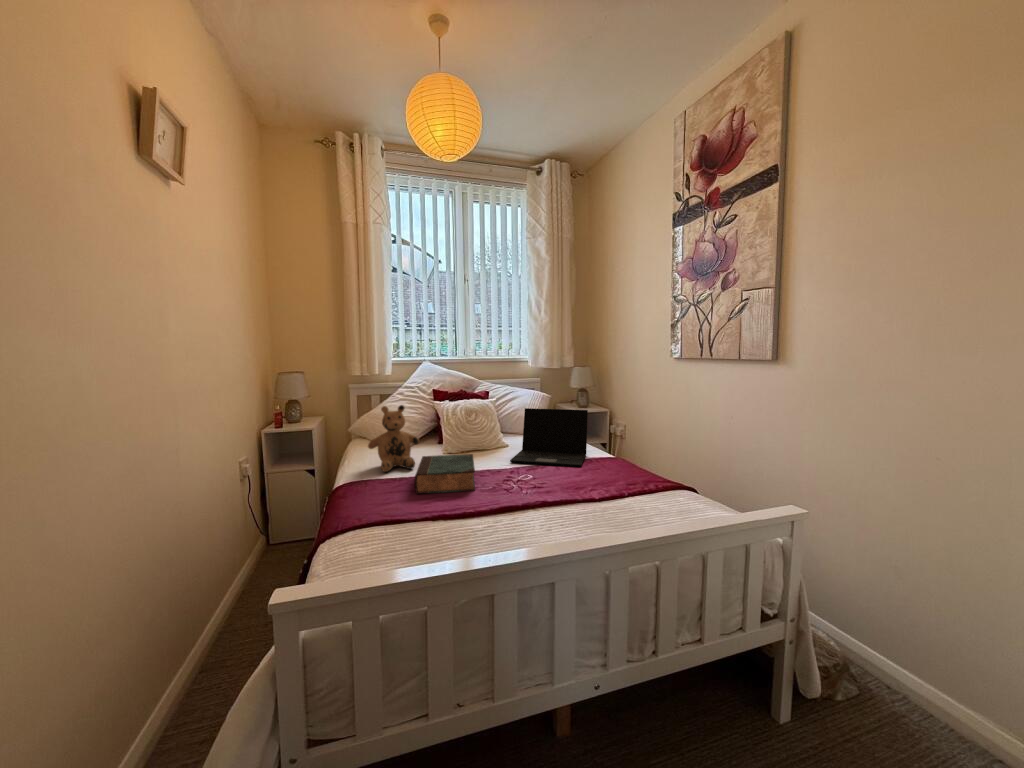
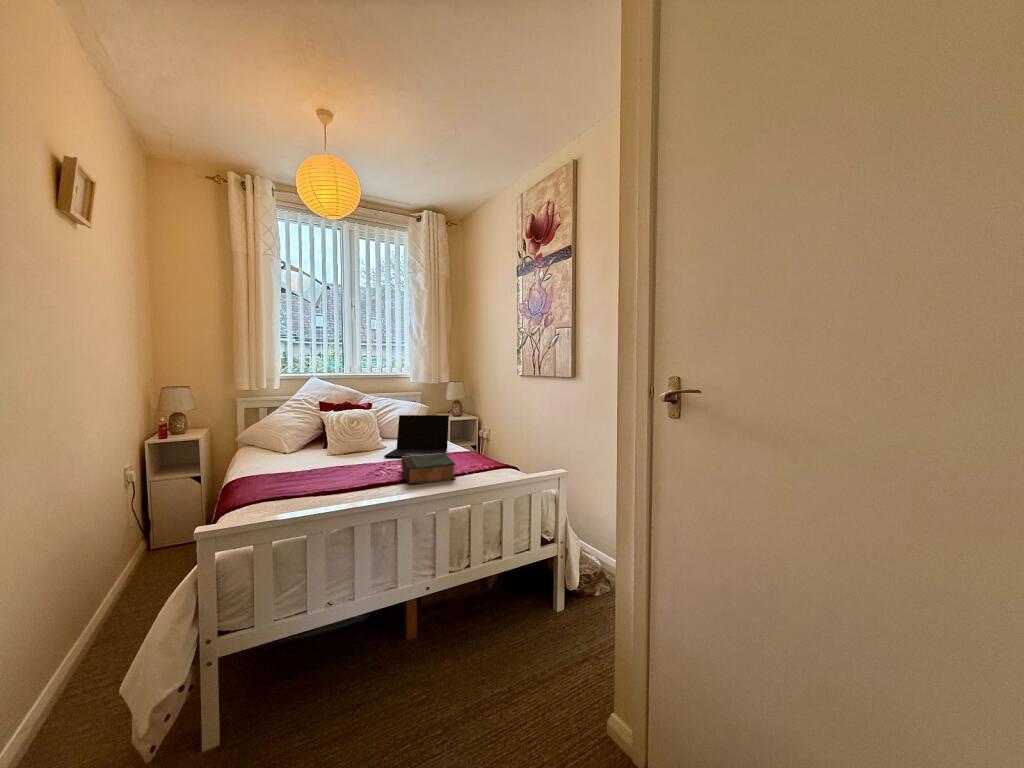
teddy bear: present [368,405,419,472] -> none [258,414,306,469]
book: present [415,454,475,494] -> present [401,453,456,485]

